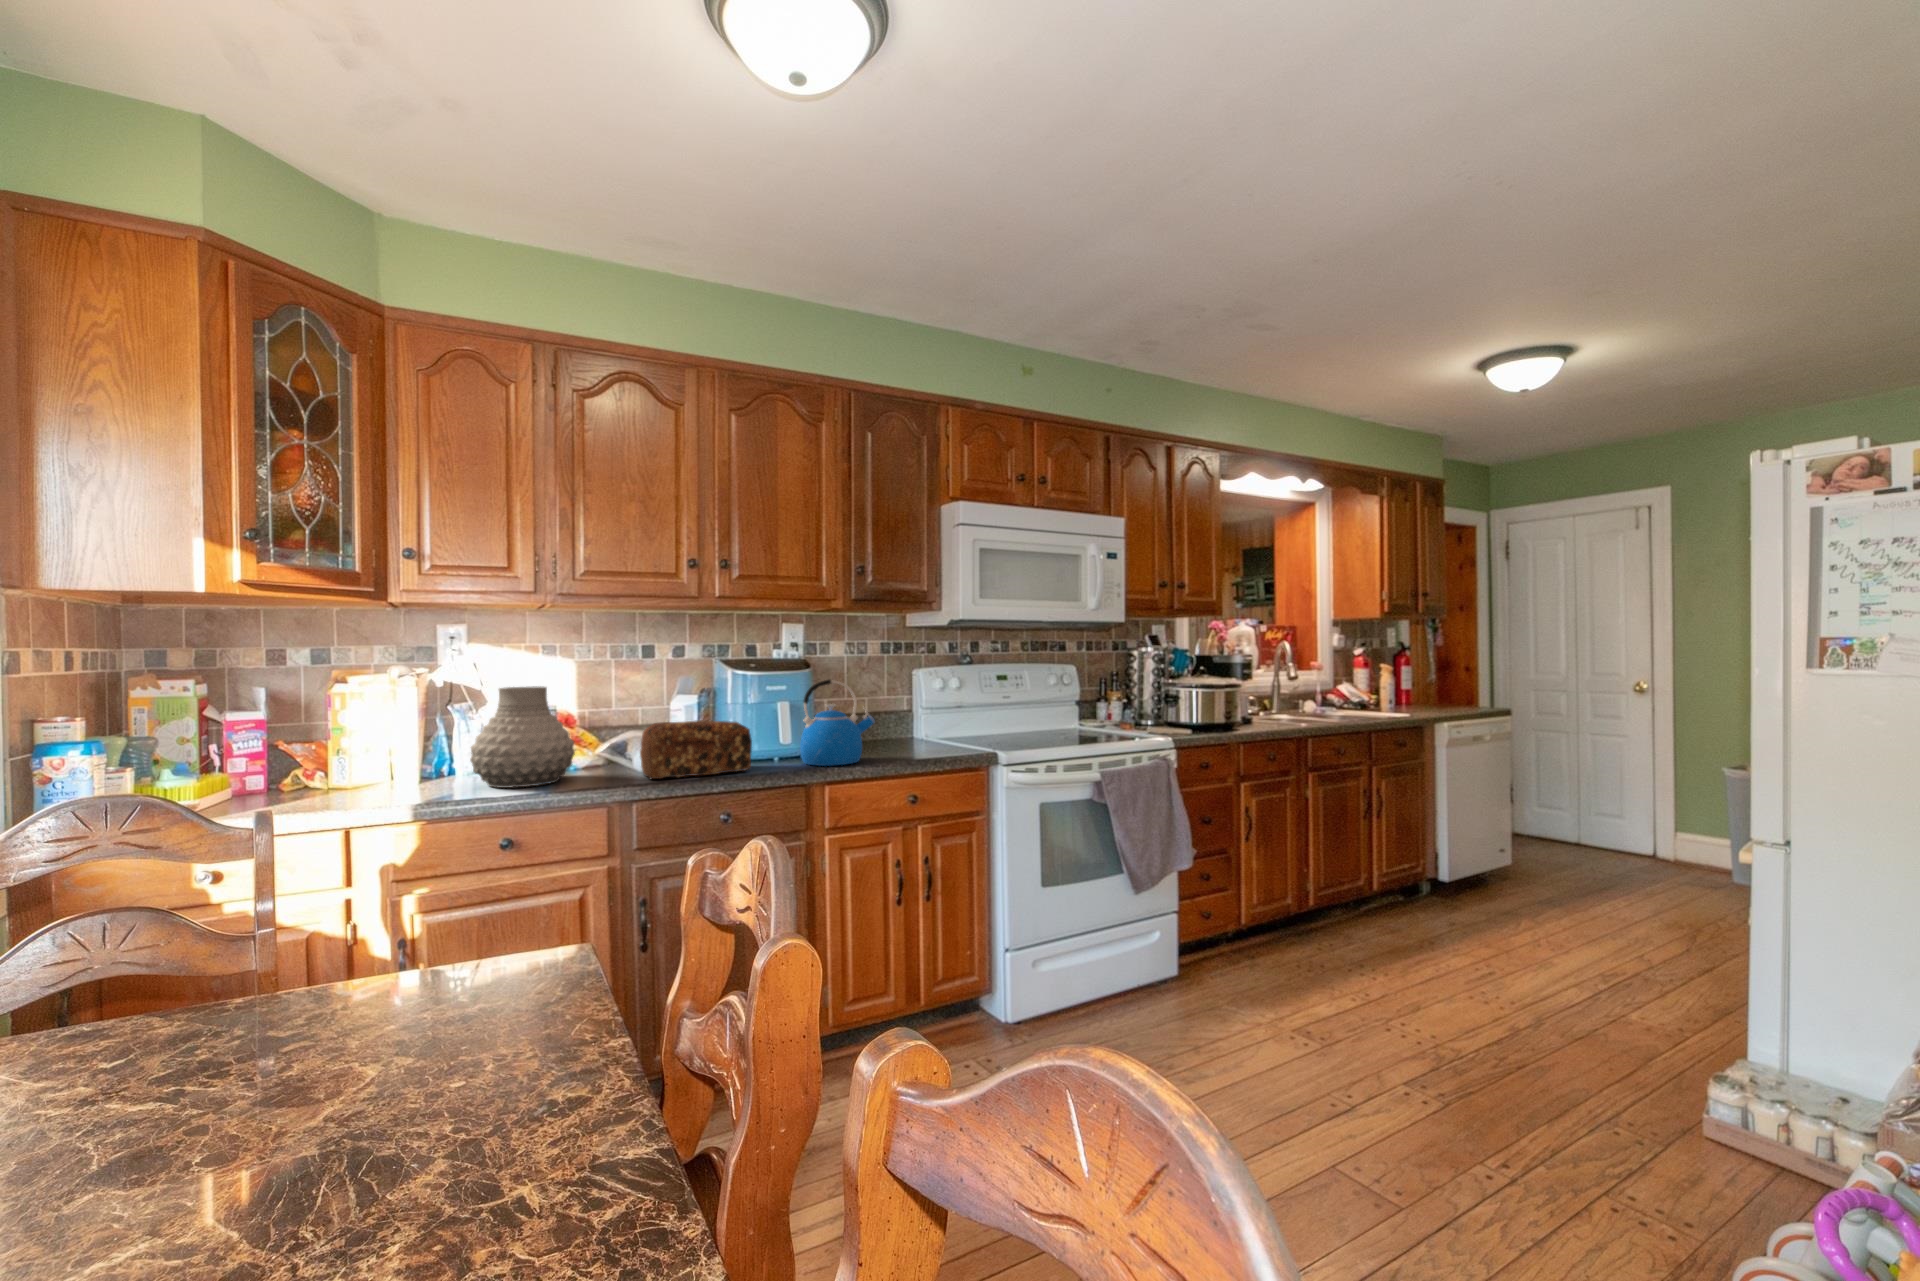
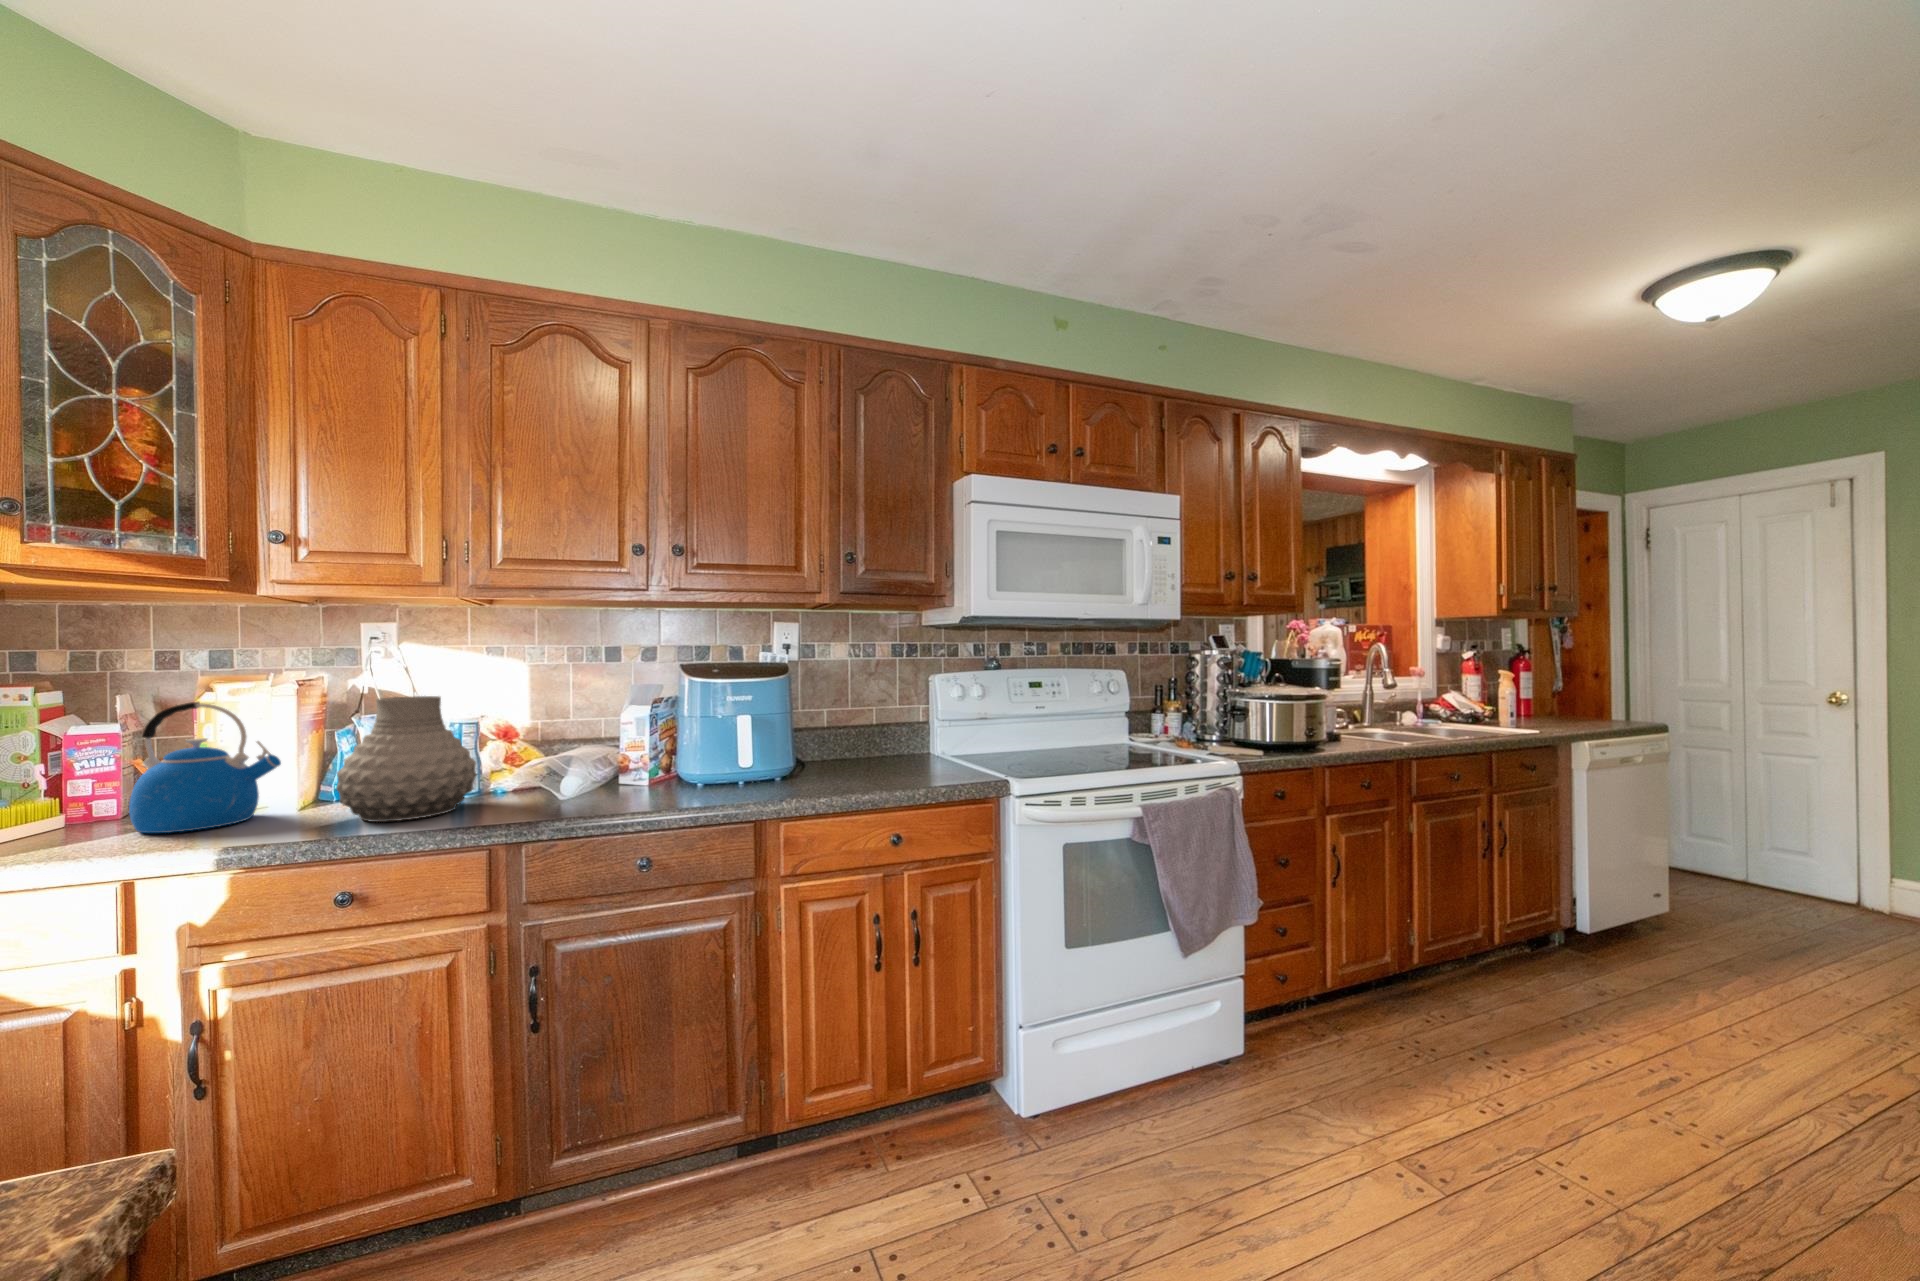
kettle: present [800,680,875,766] -> present [129,702,281,833]
bread loaf: present [640,720,752,779] -> none [552,739,689,813]

